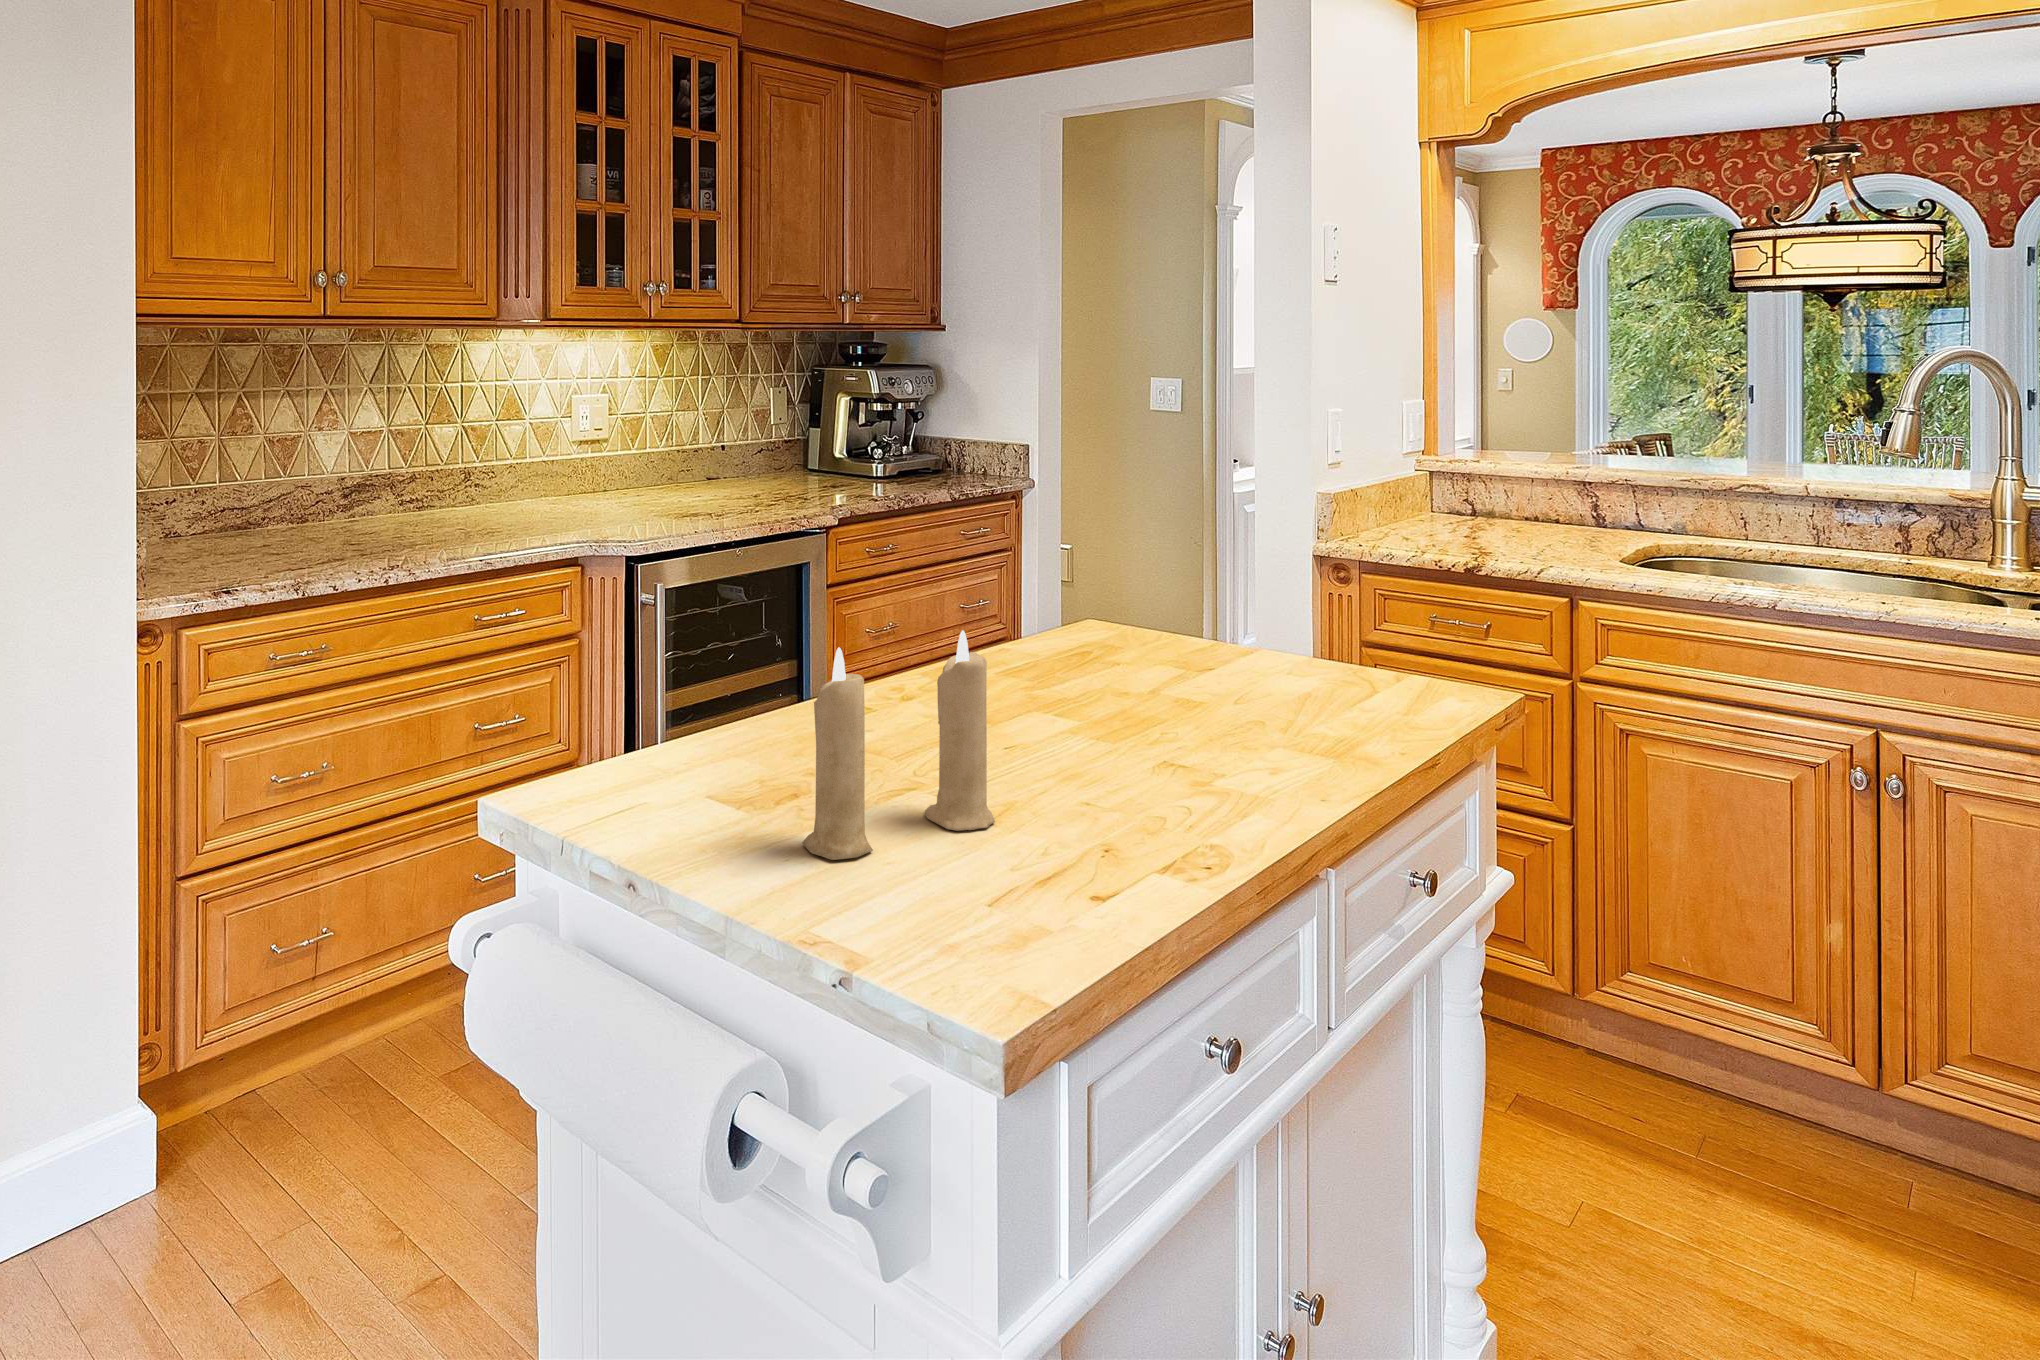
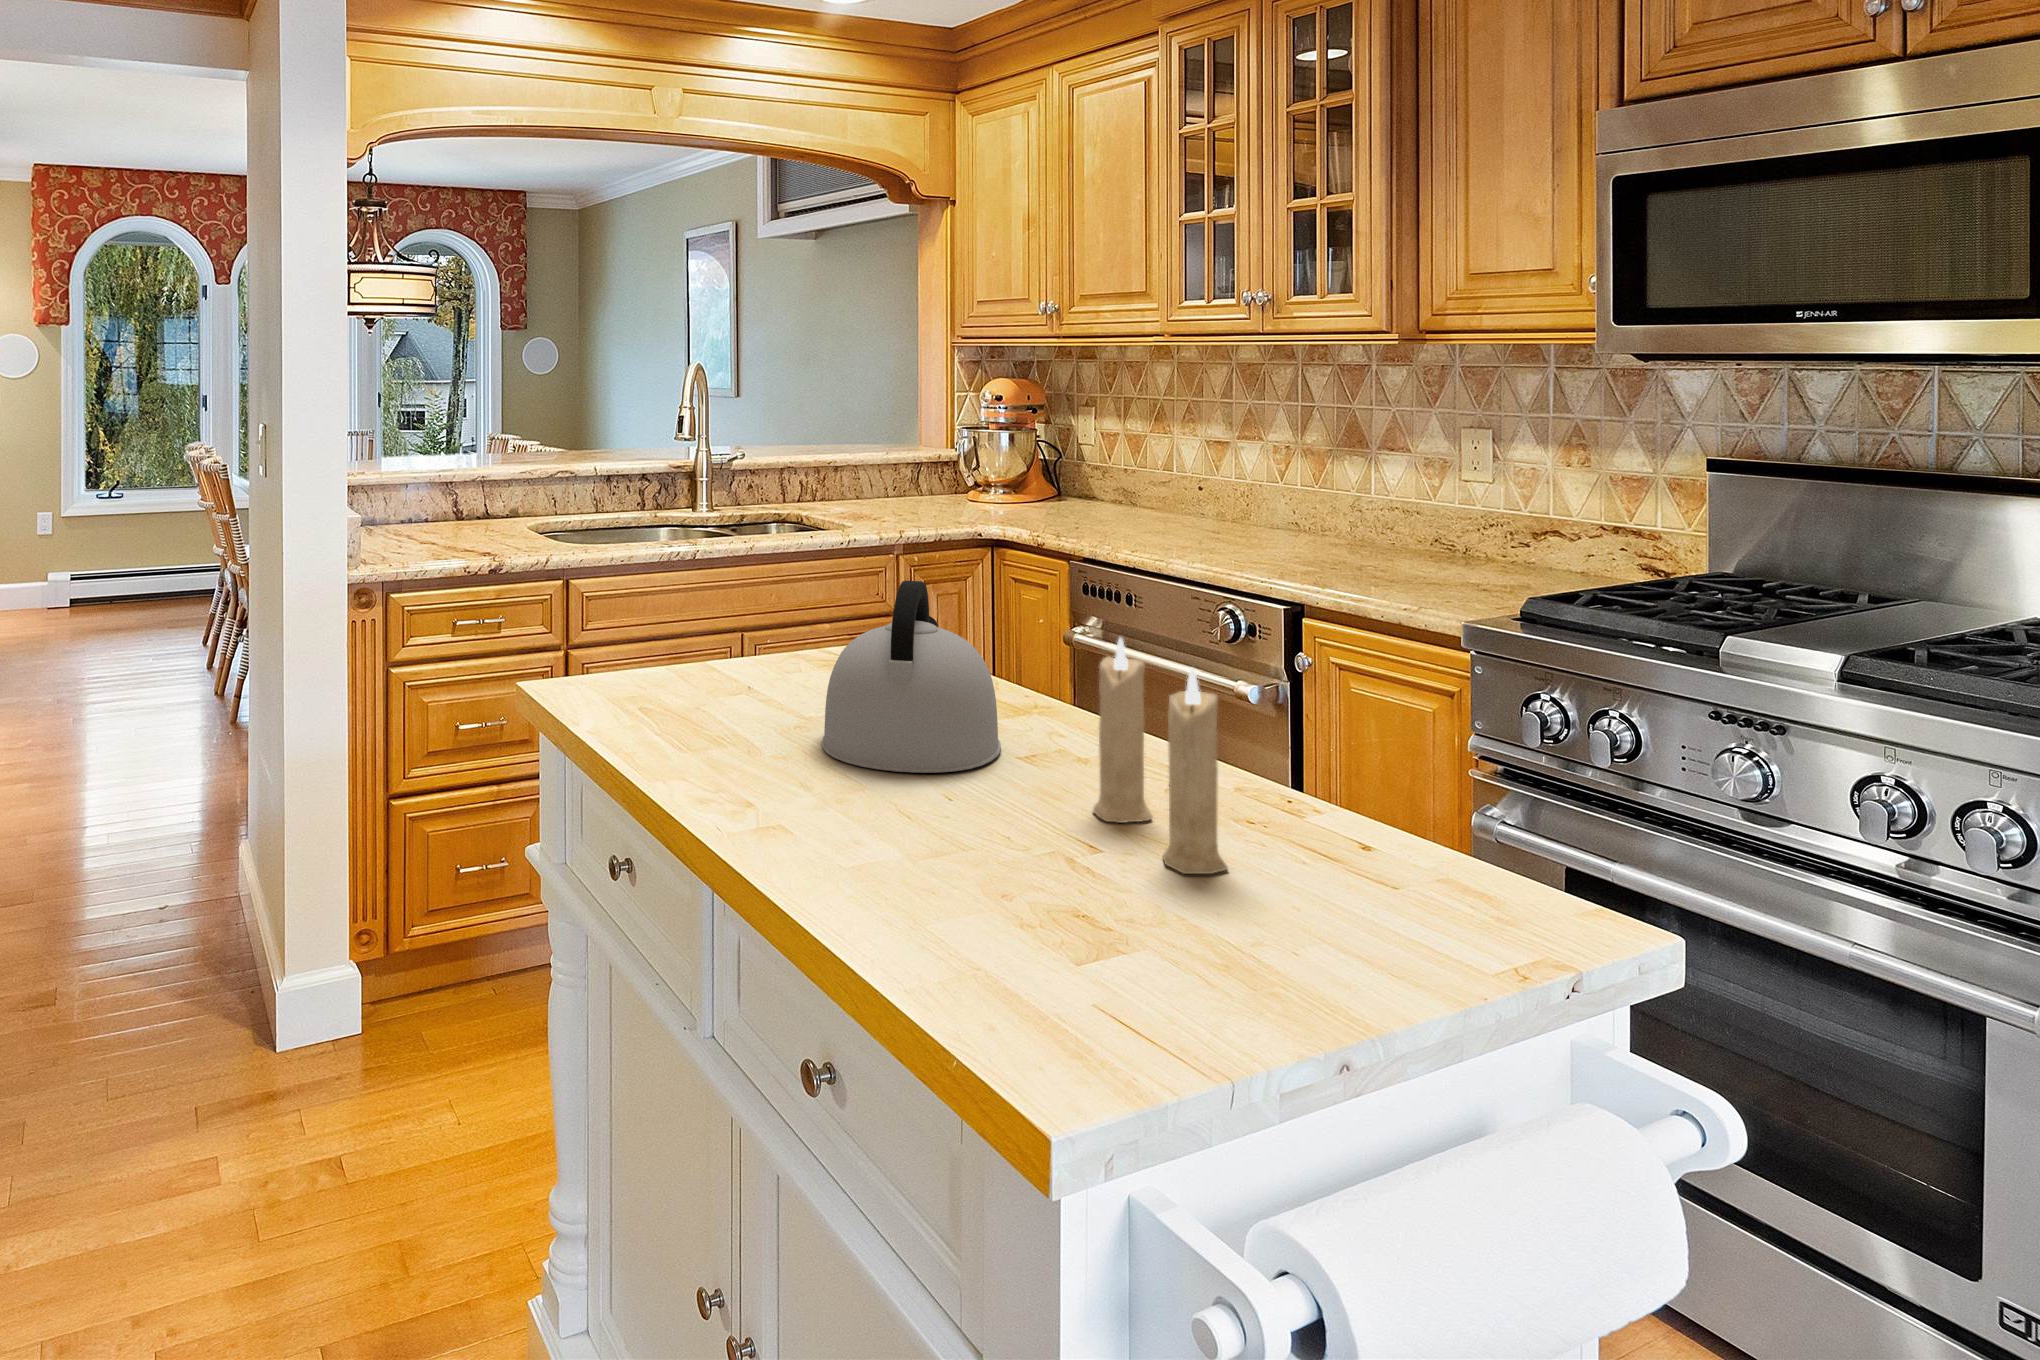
kettle: none [971,567,1190,767] -> present [822,581,1001,773]

